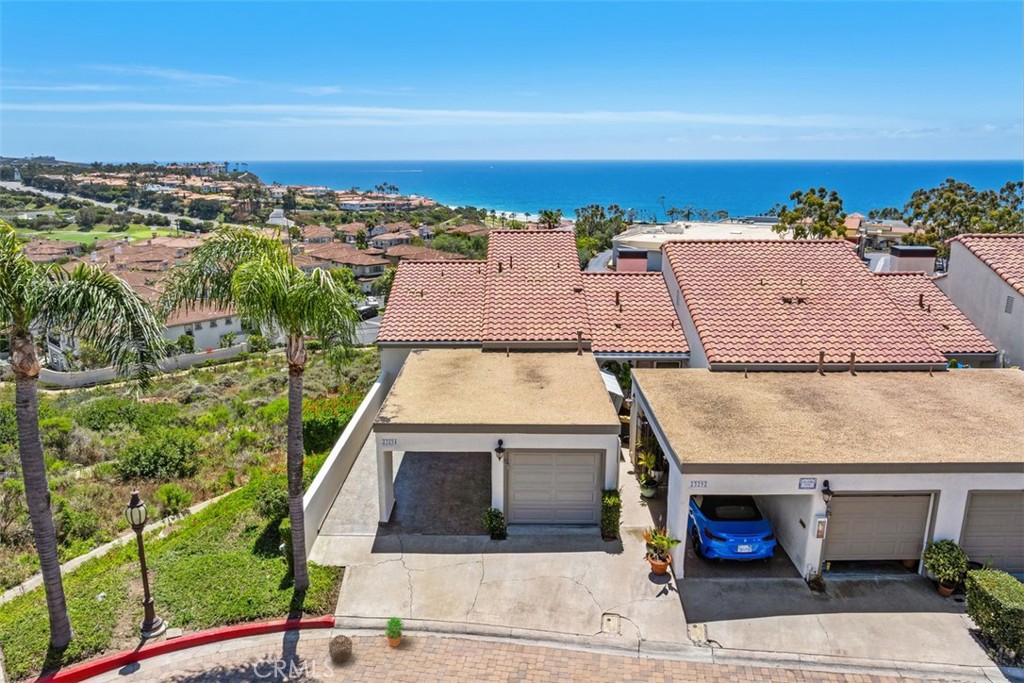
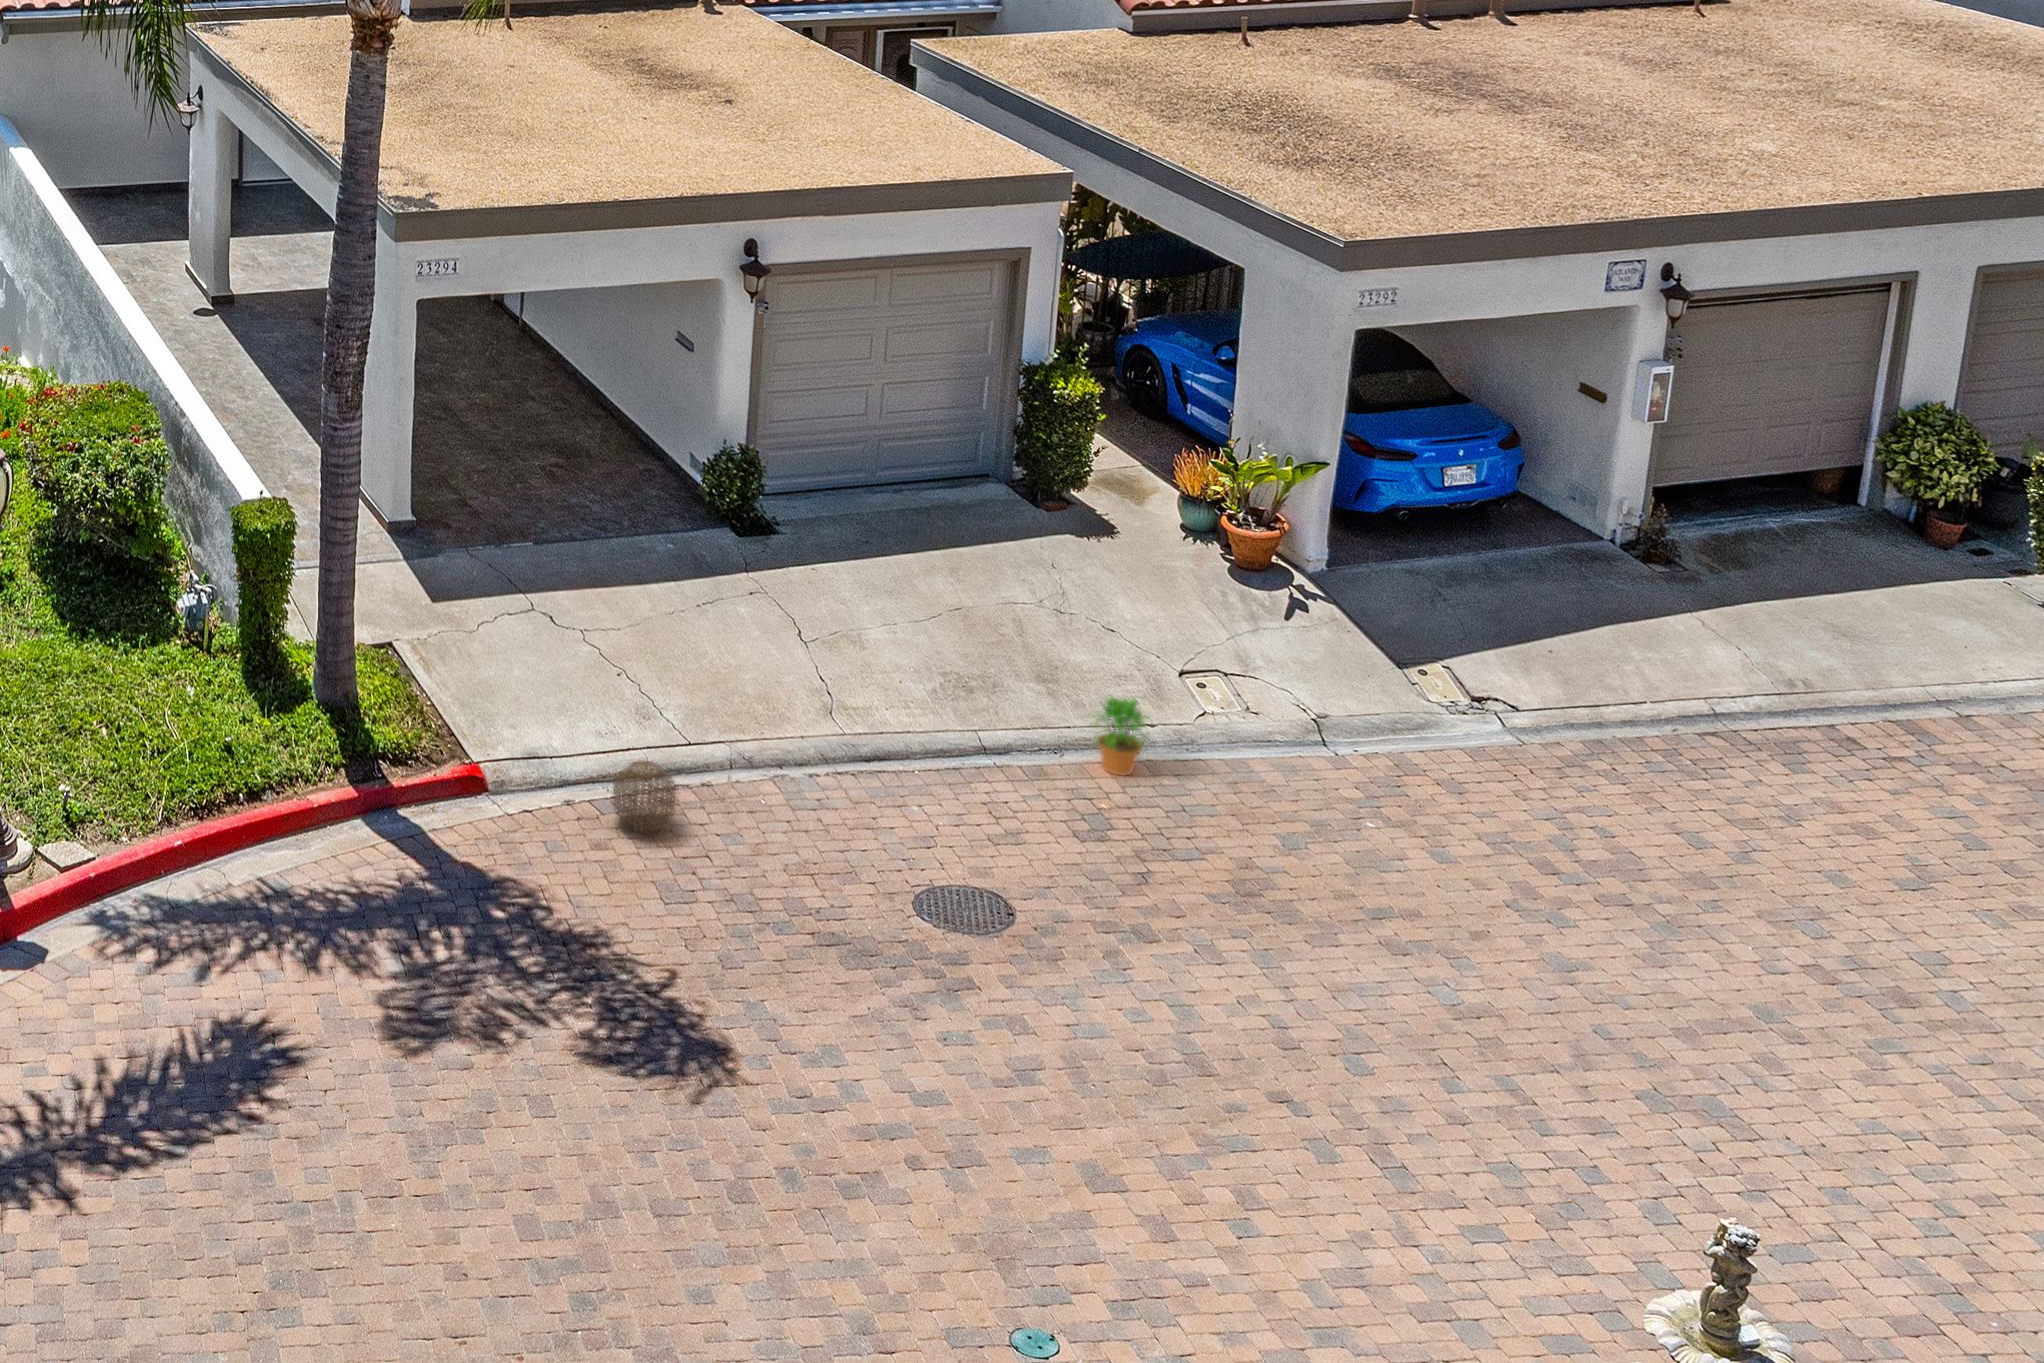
potted plant: present [385,617,404,647] -> present [1093,697,1149,776]

